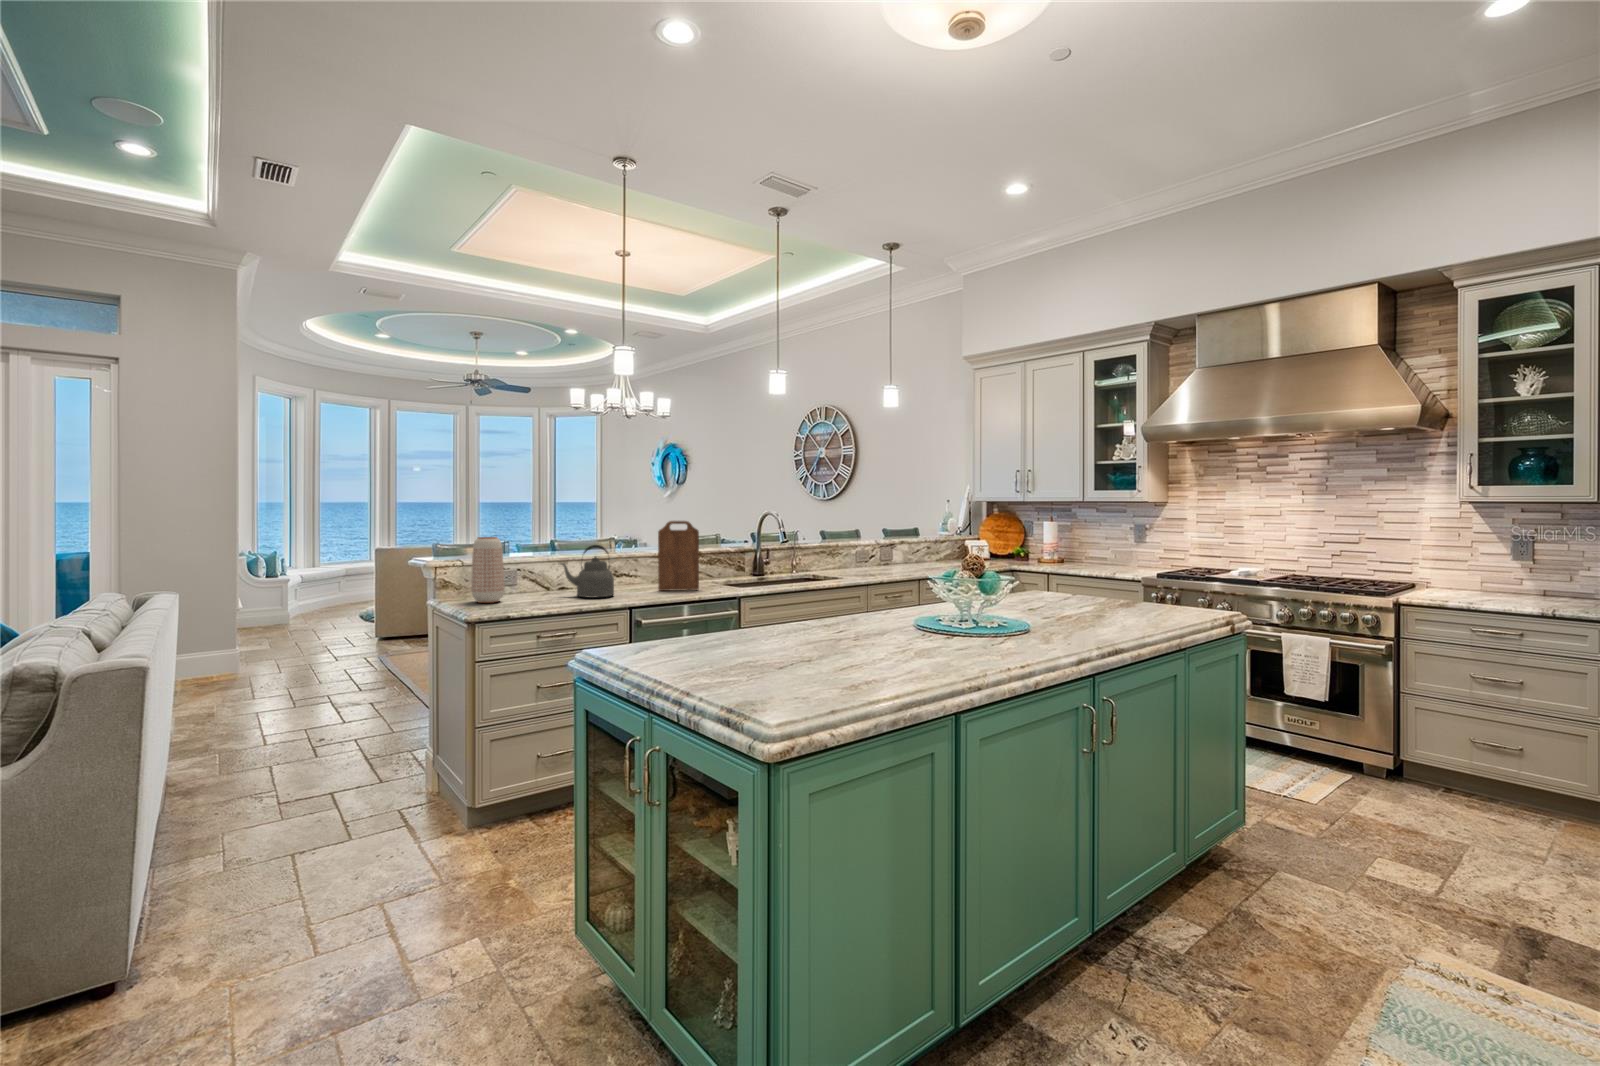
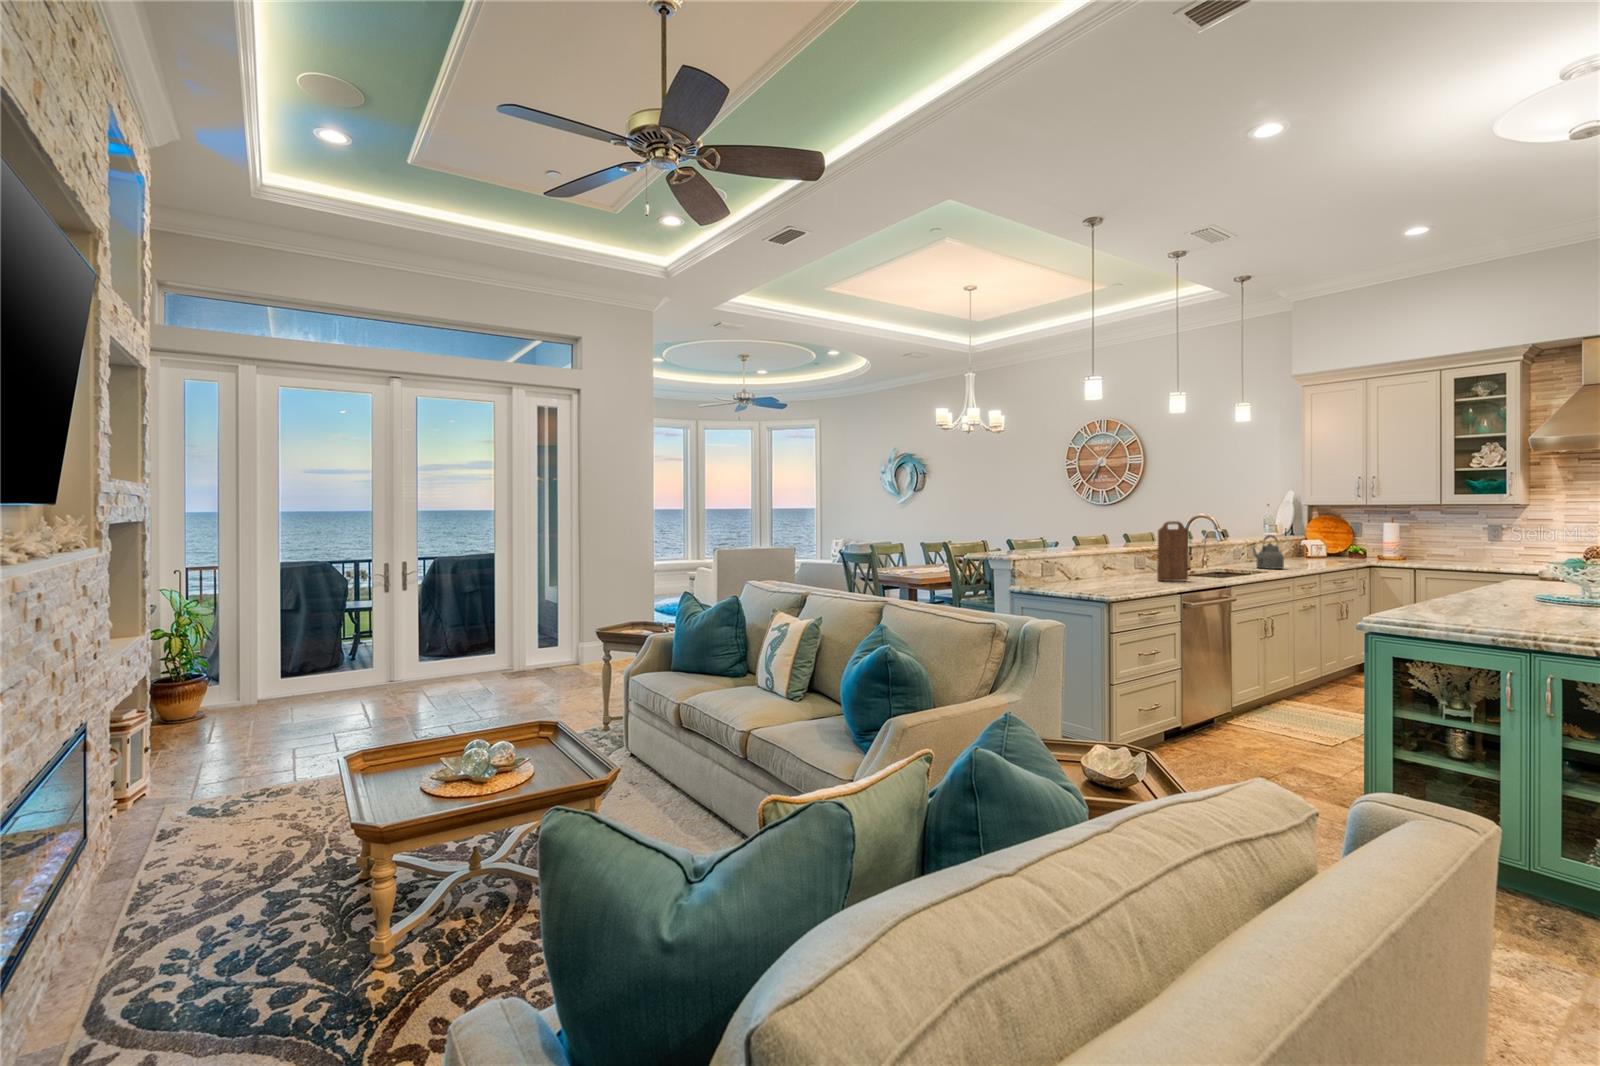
vase: present [471,537,505,603] -> none [1060,535,1087,589]
kettle: present [560,545,614,598] -> present [1253,535,1284,569]

